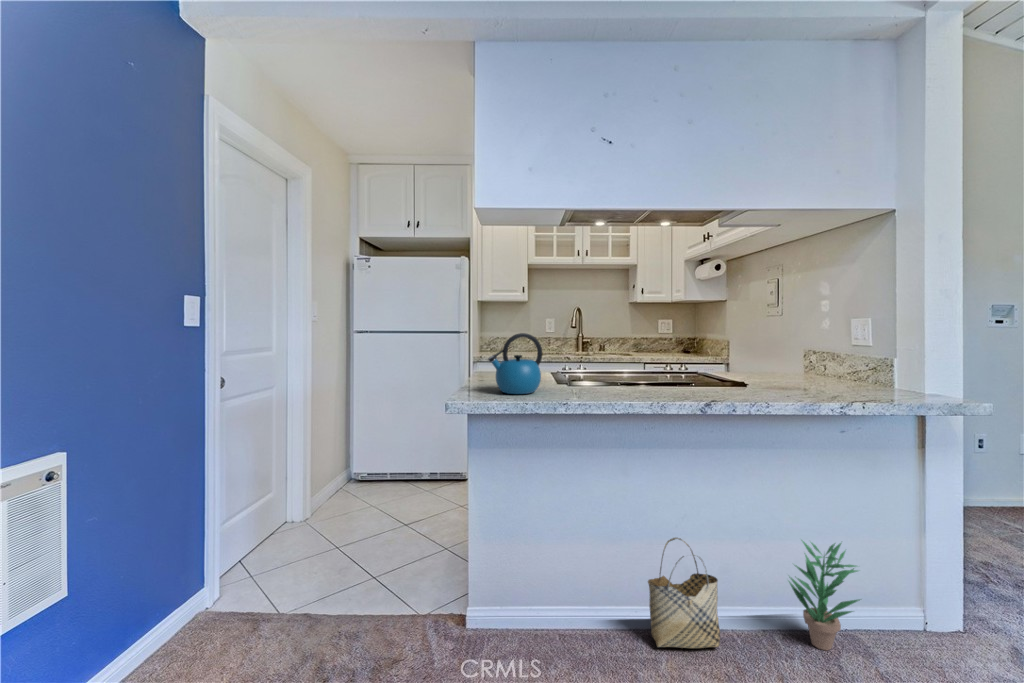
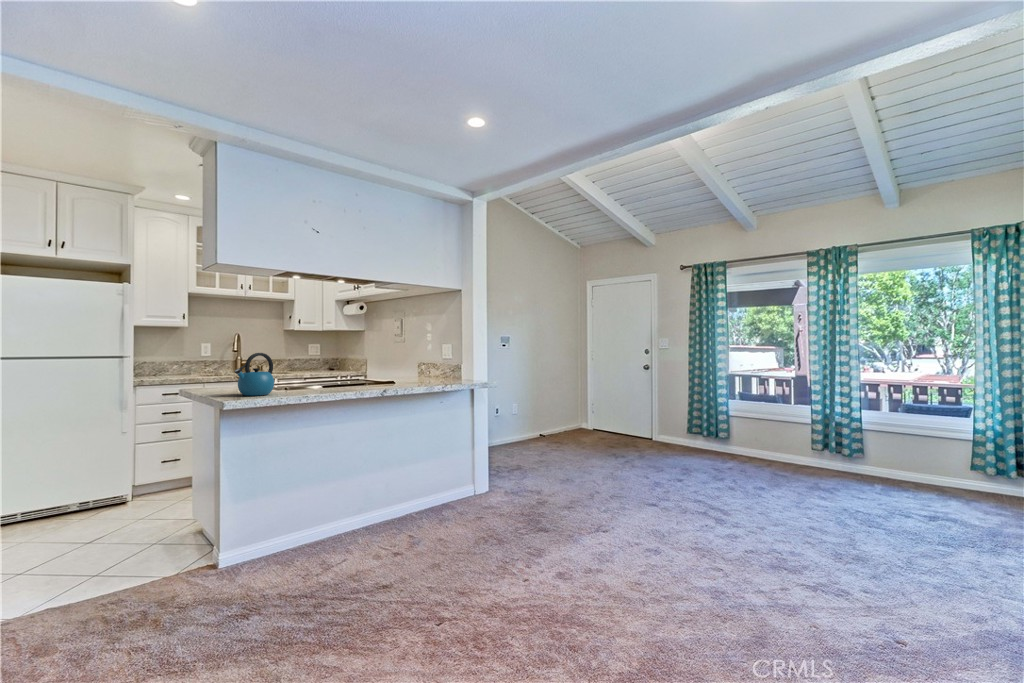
woven basket: present [648,538,720,648] -> none [353,472,392,535]
potted plant: present [789,541,860,650] -> none [420,454,453,513]

